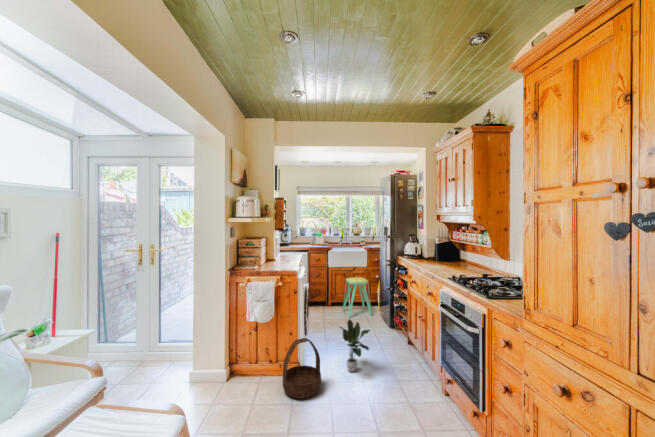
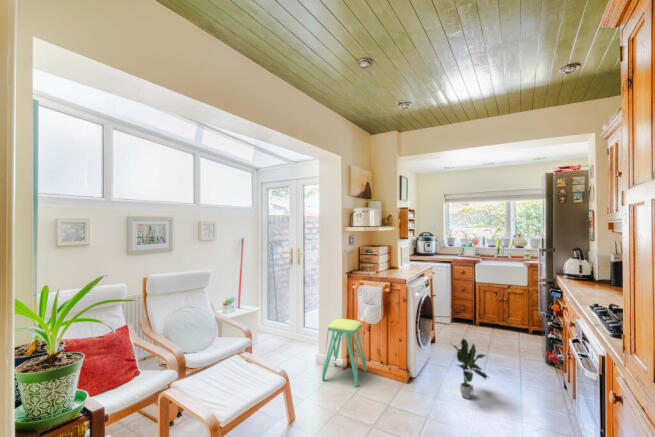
stool: present [343,277,372,317] -> present [322,319,367,387]
basket: present [283,338,321,399] -> none [384,346,423,406]

